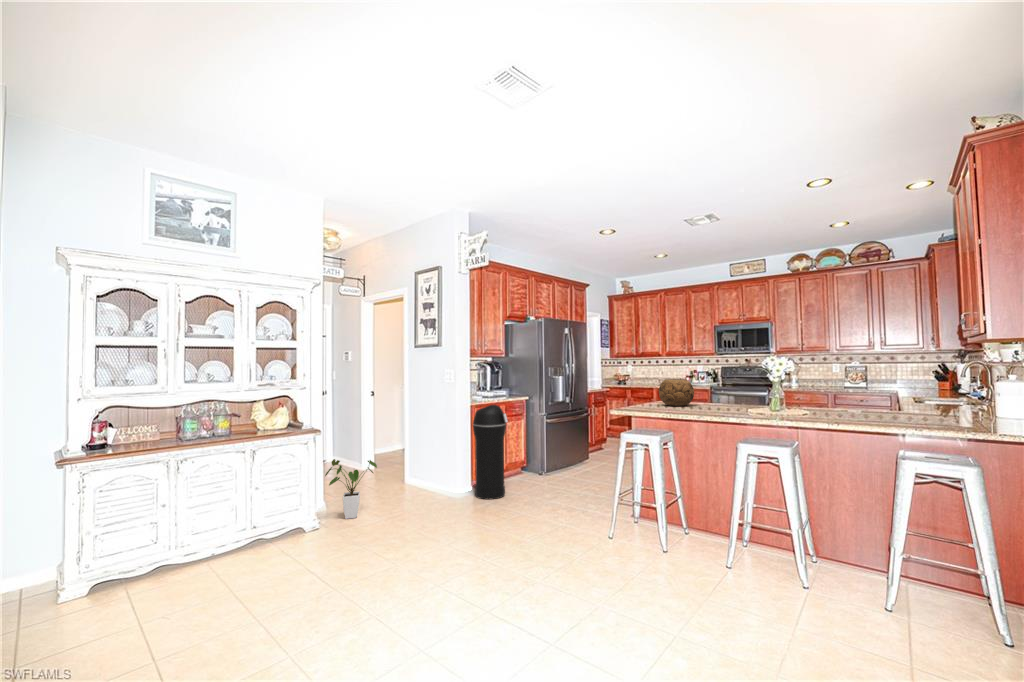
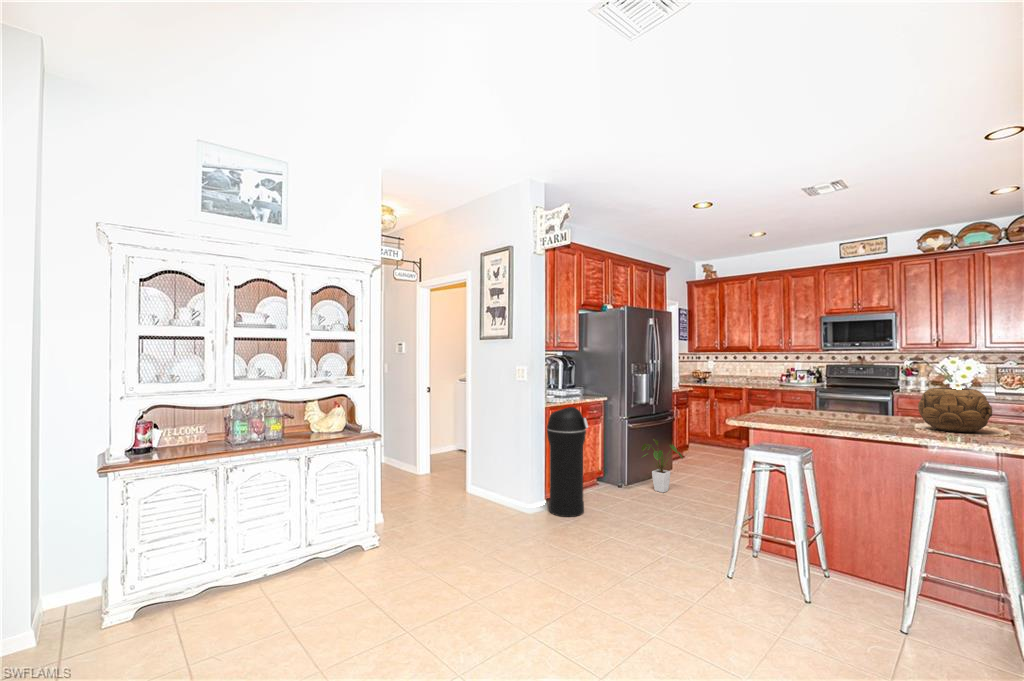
decorative bowl: present [659,379,694,406] -> present [918,388,992,433]
house plant: present [325,459,377,519] -> present [641,439,683,493]

